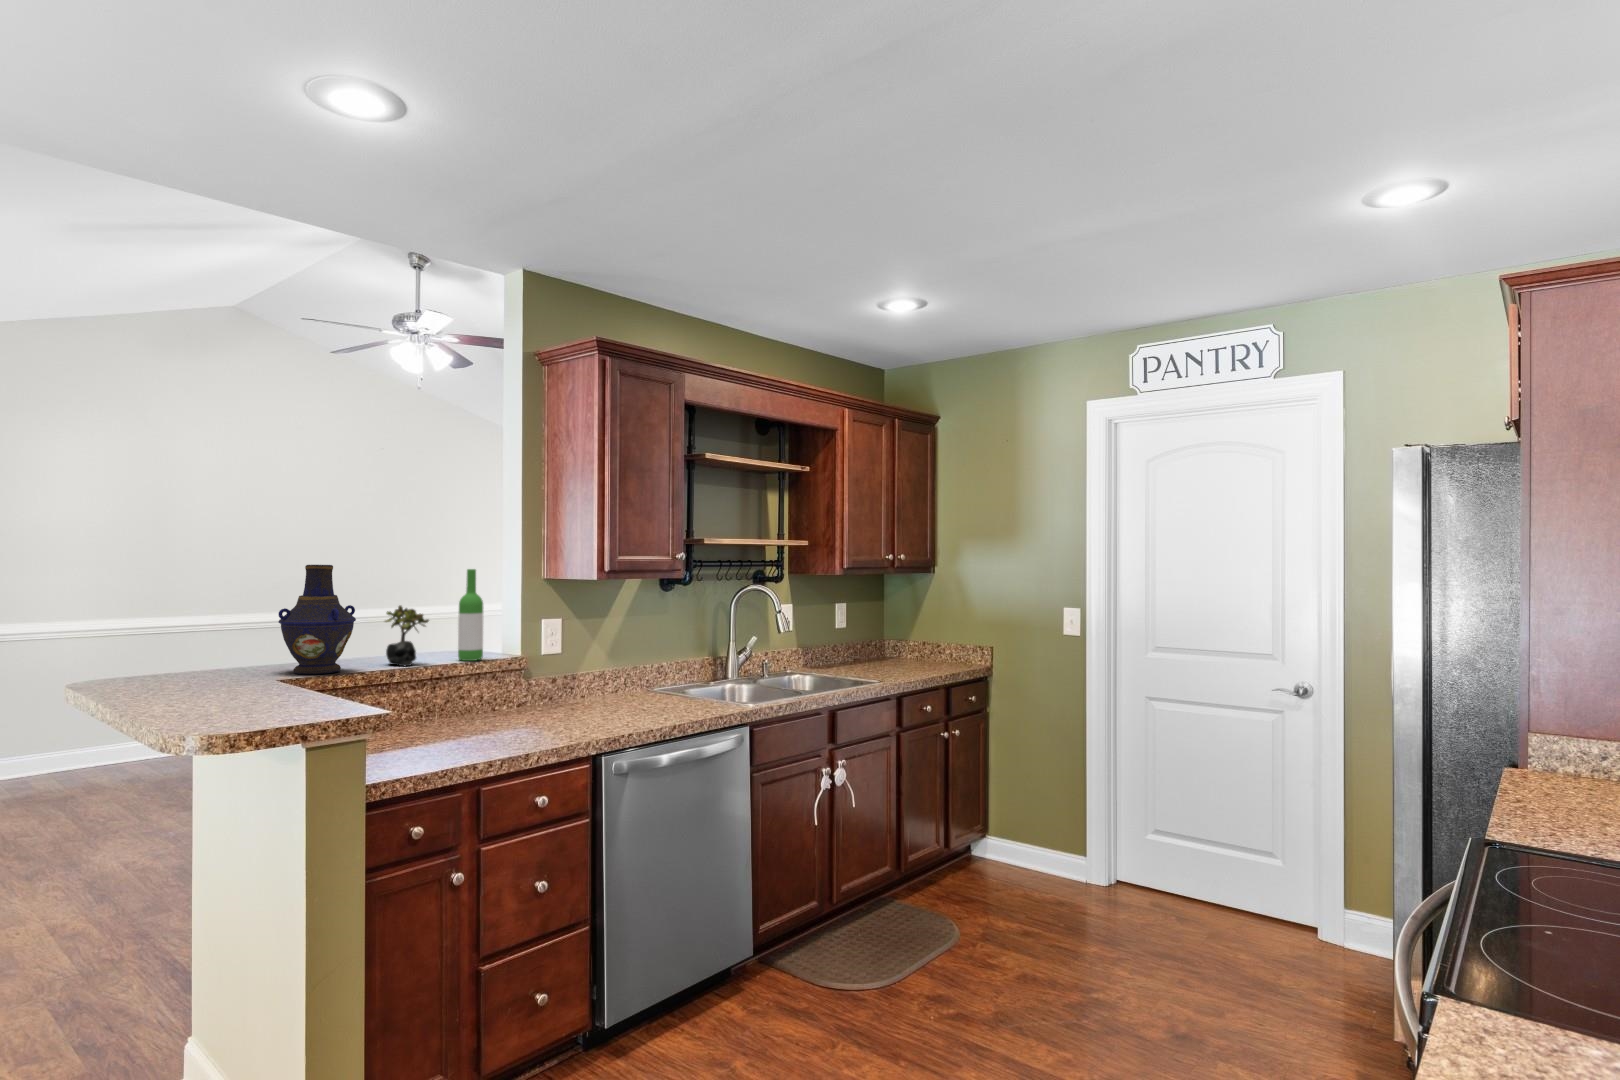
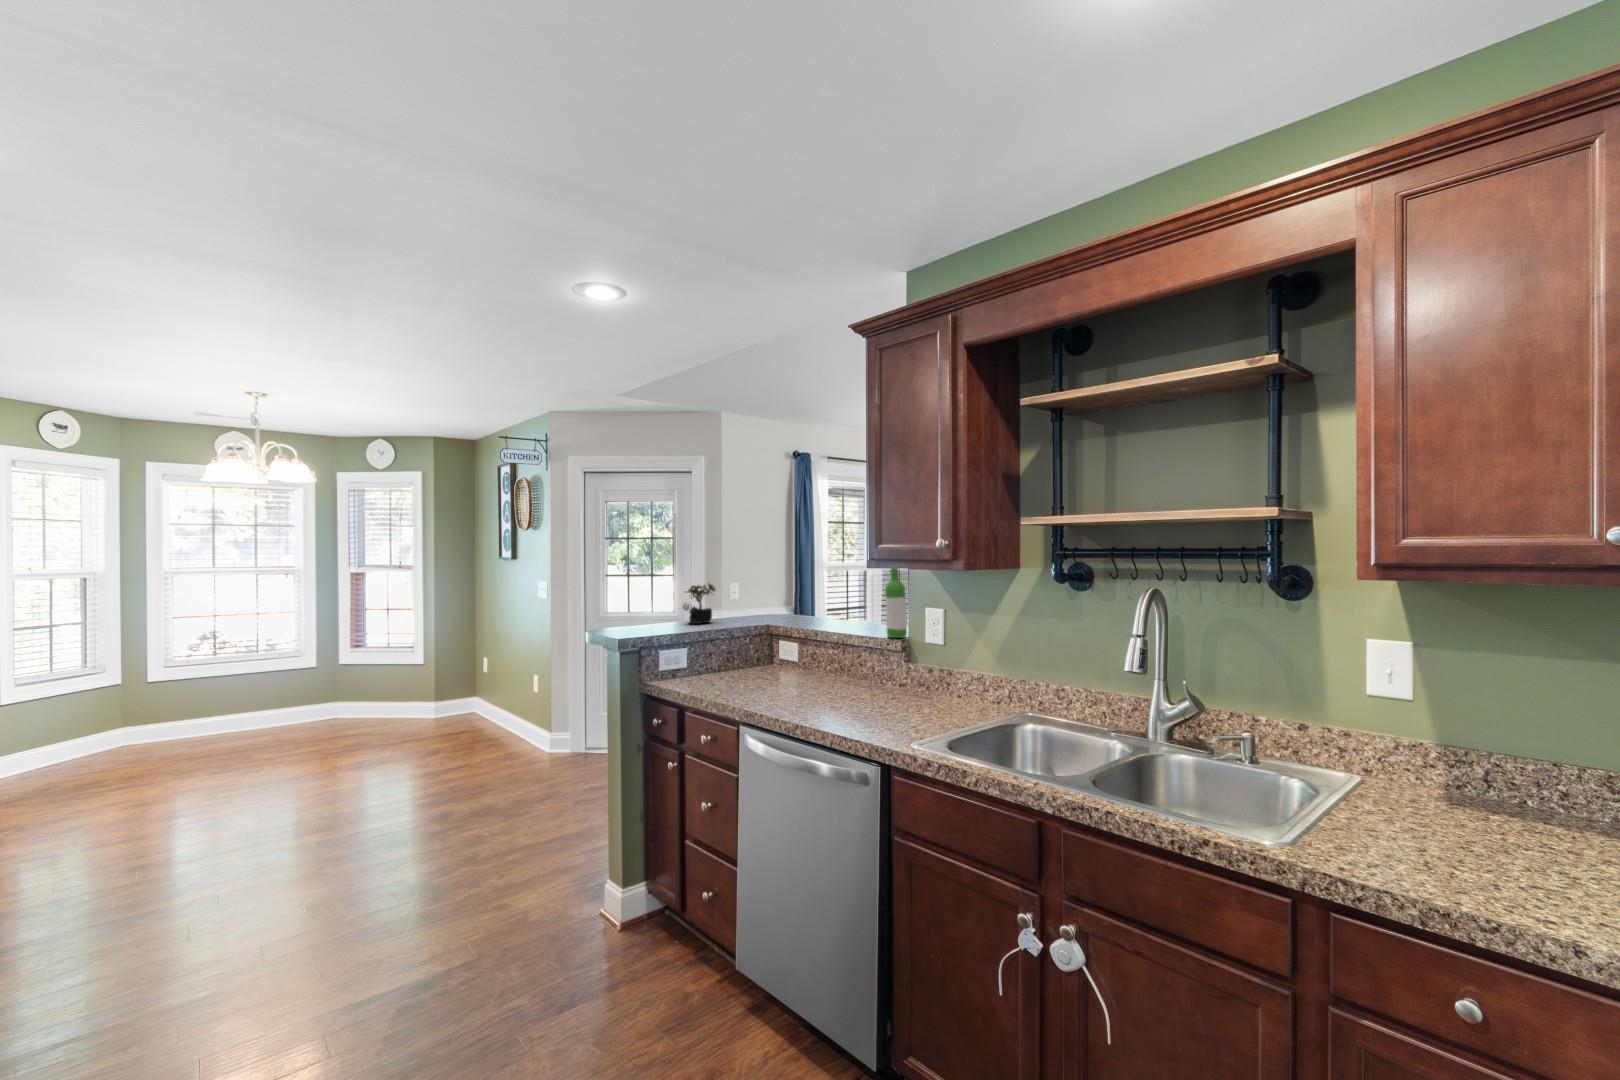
vase: present [279,565,356,674] -> none [774,555,818,626]
succulent plant: present [385,606,429,666] -> present [685,584,715,624]

